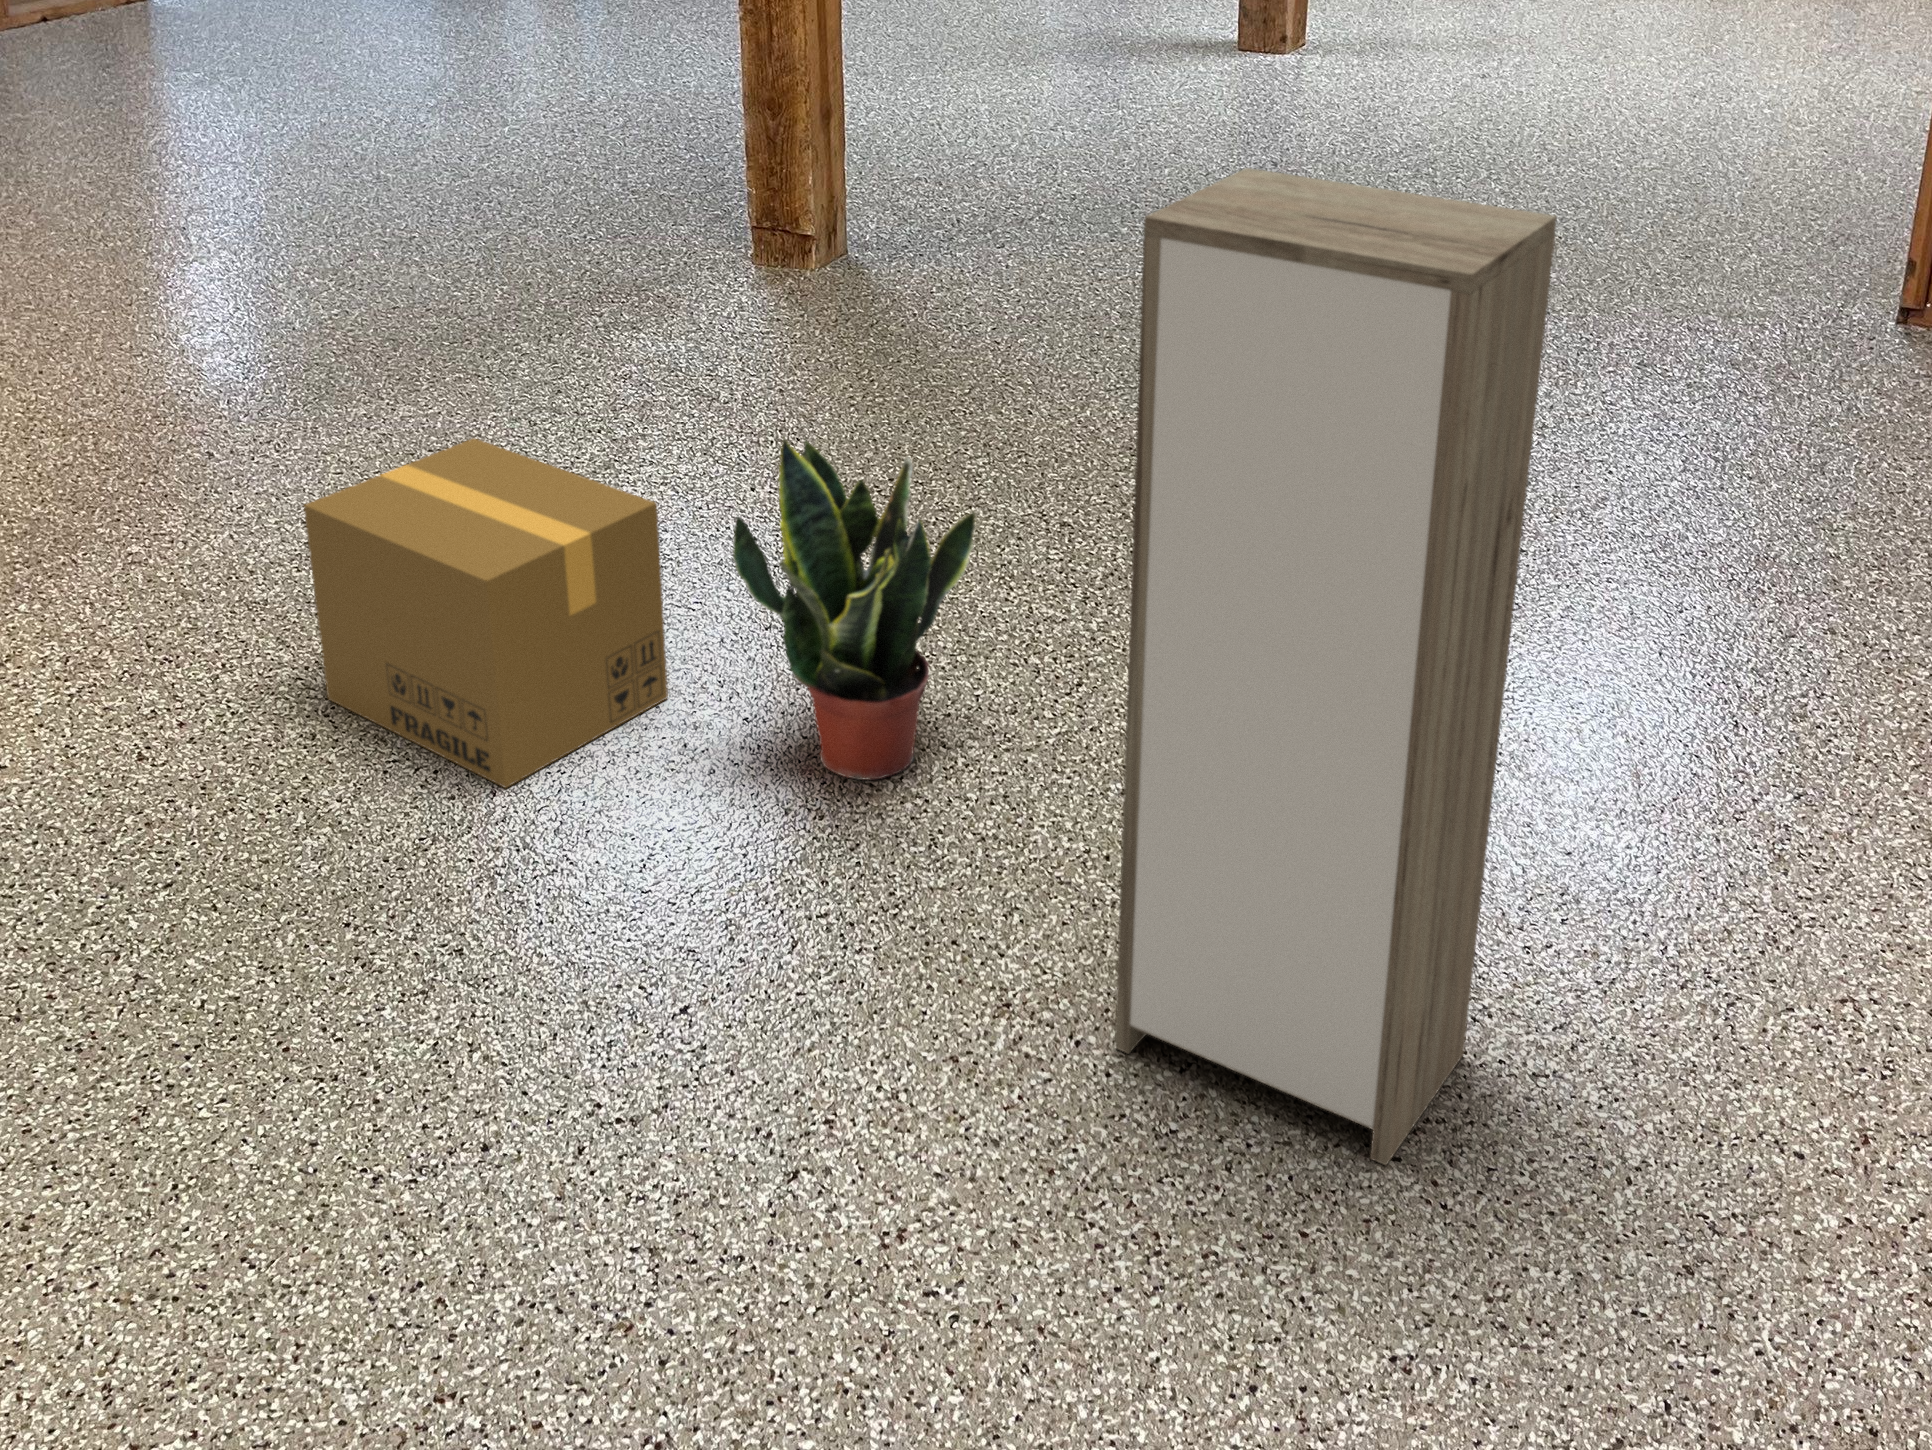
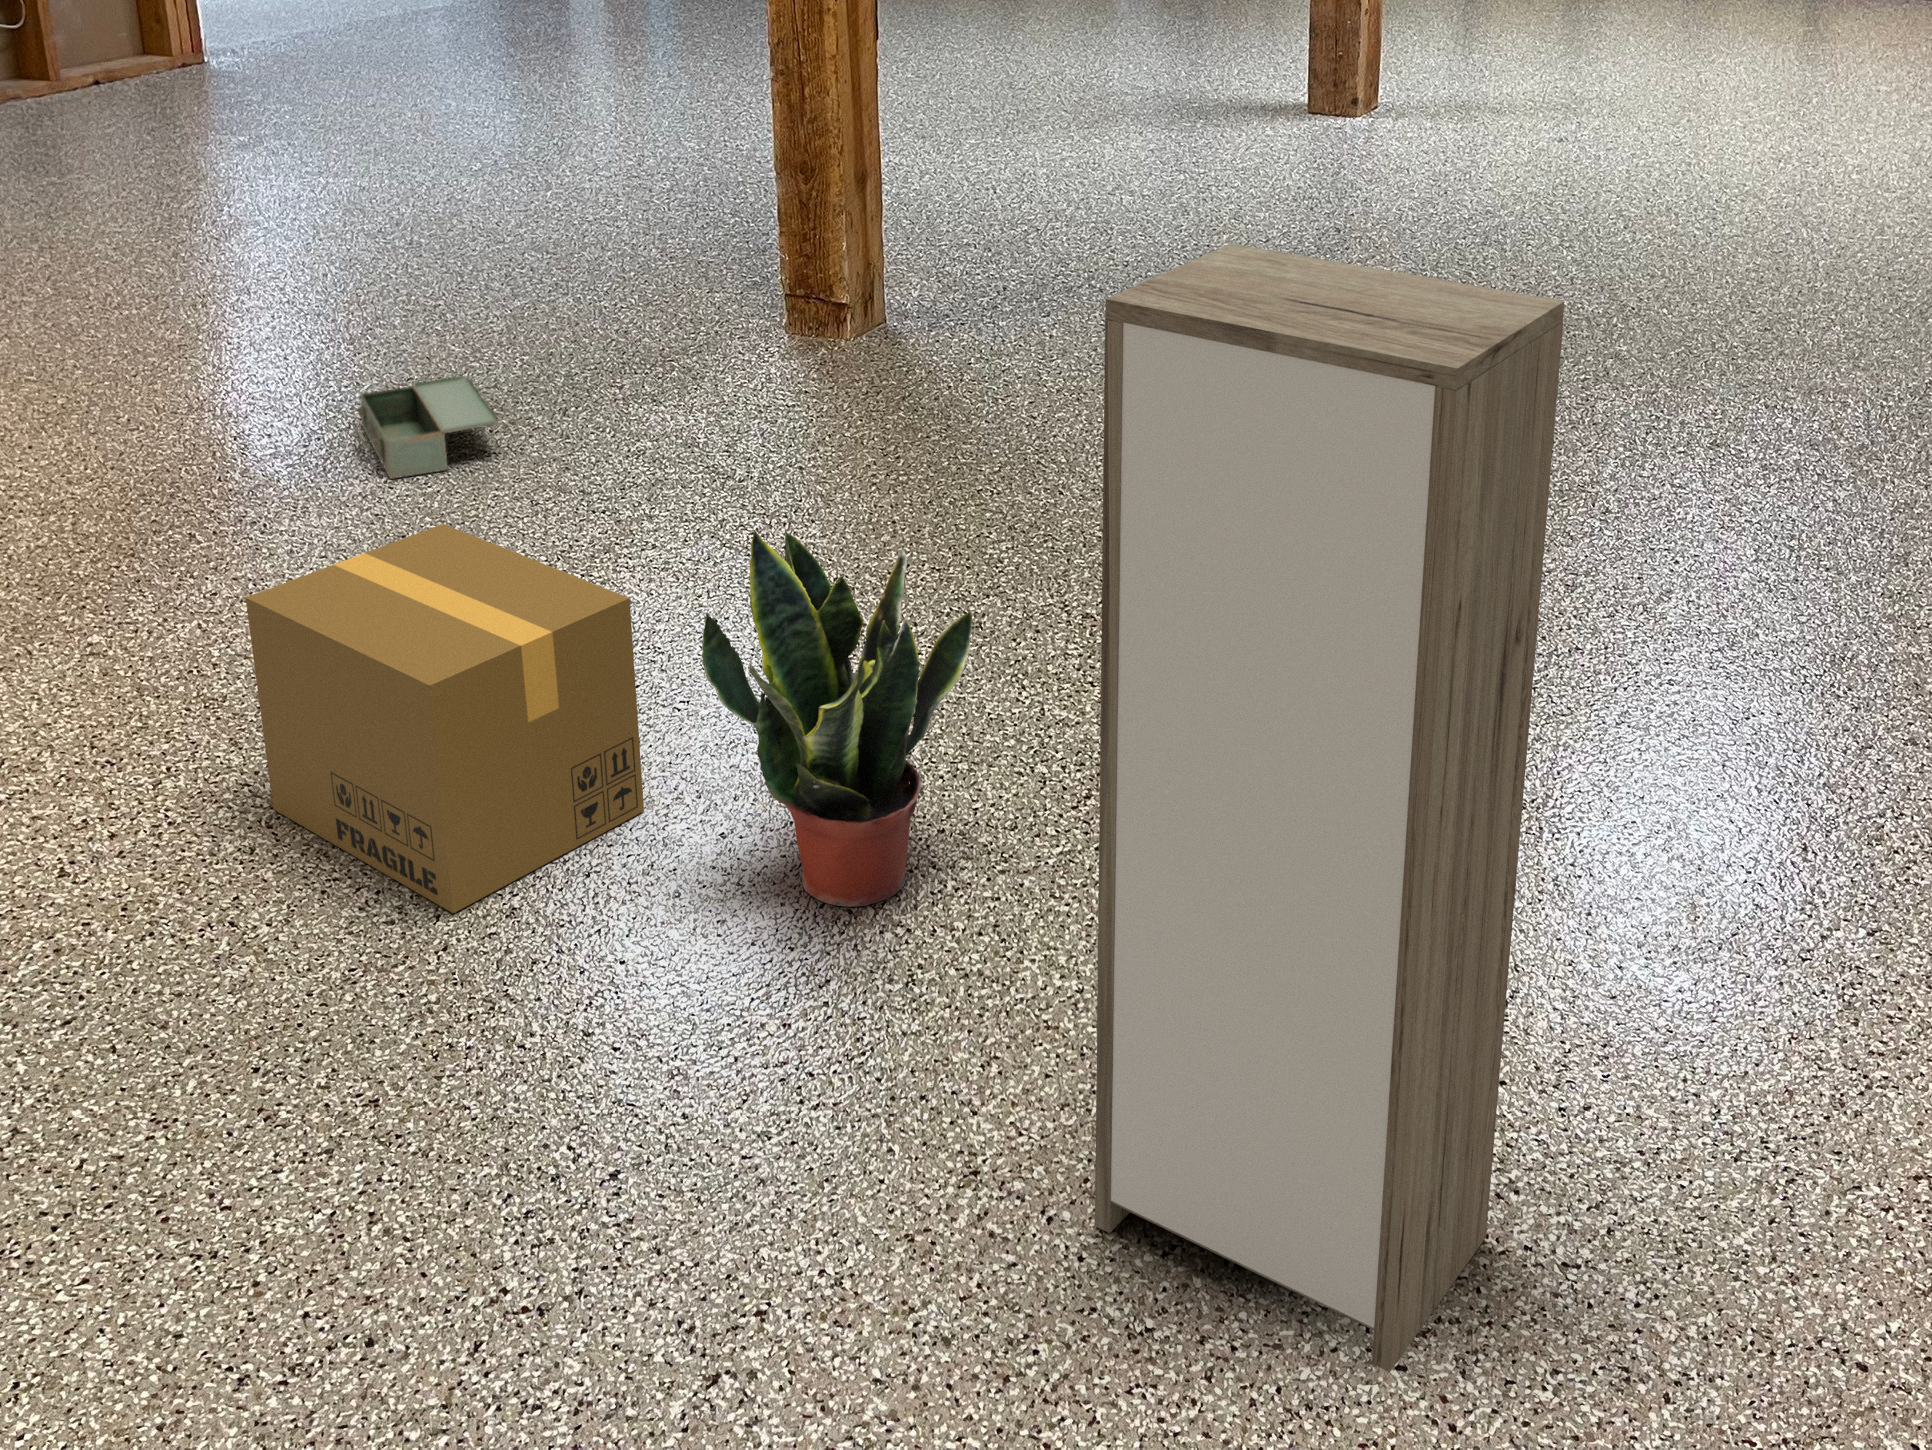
toolbox: none [356,306,493,403] -> present [357,376,499,479]

